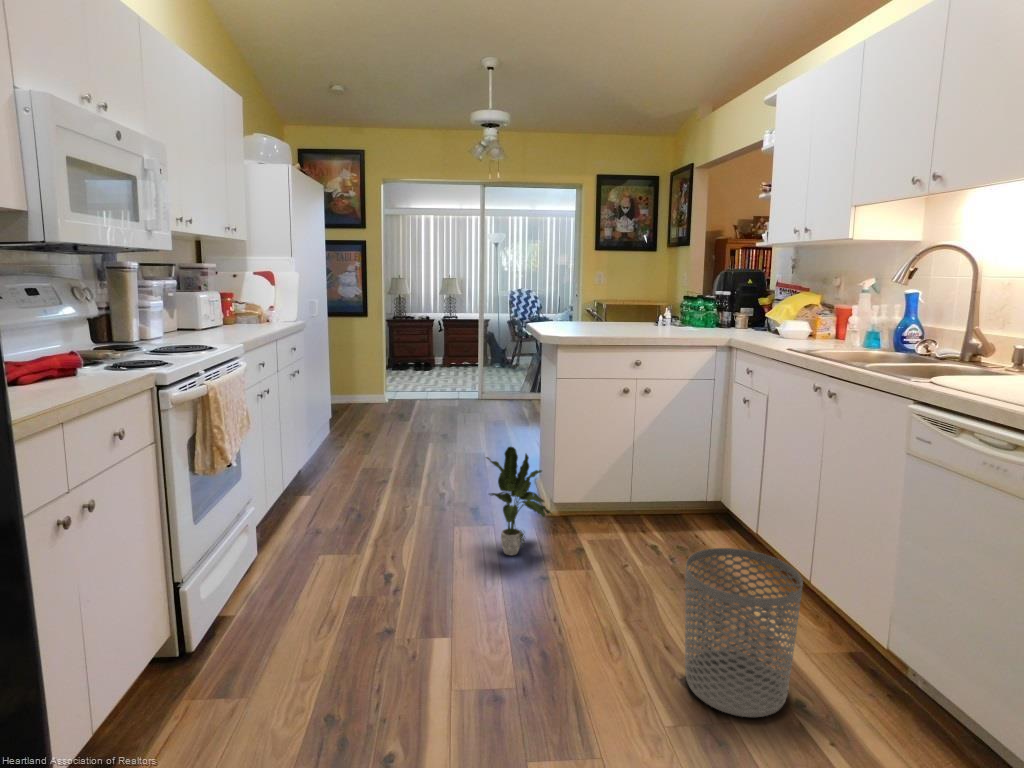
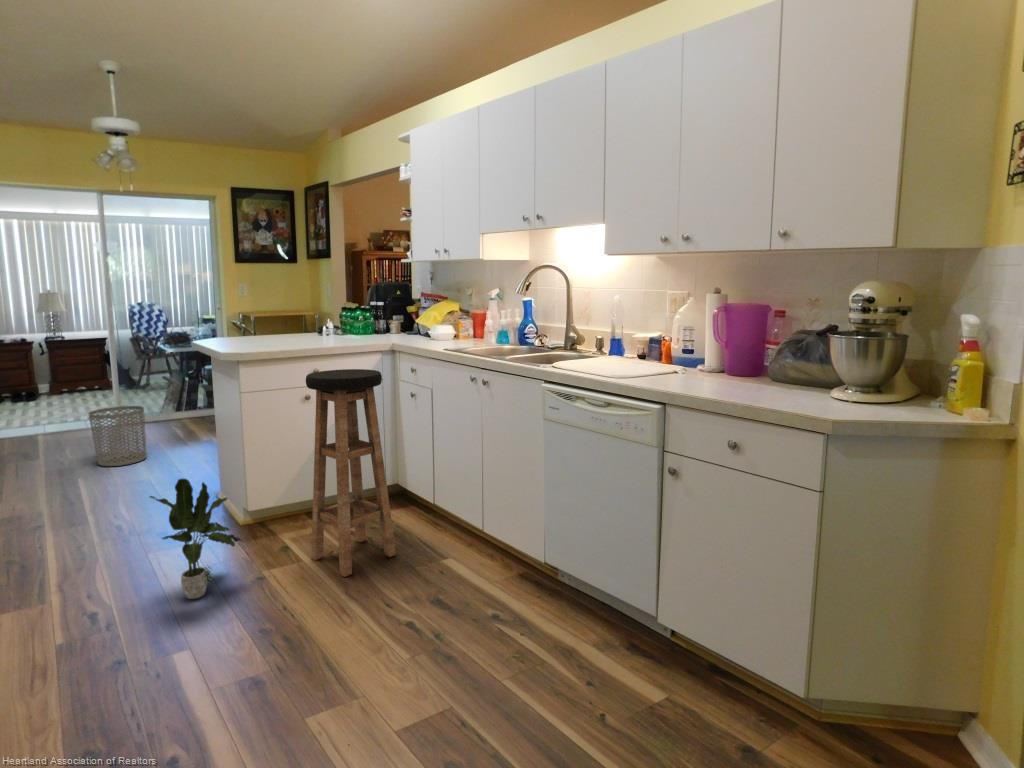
bar stool: none [614,362,703,576] -> present [306,369,396,577]
waste bin: present [685,548,803,717] -> present [89,406,146,466]

